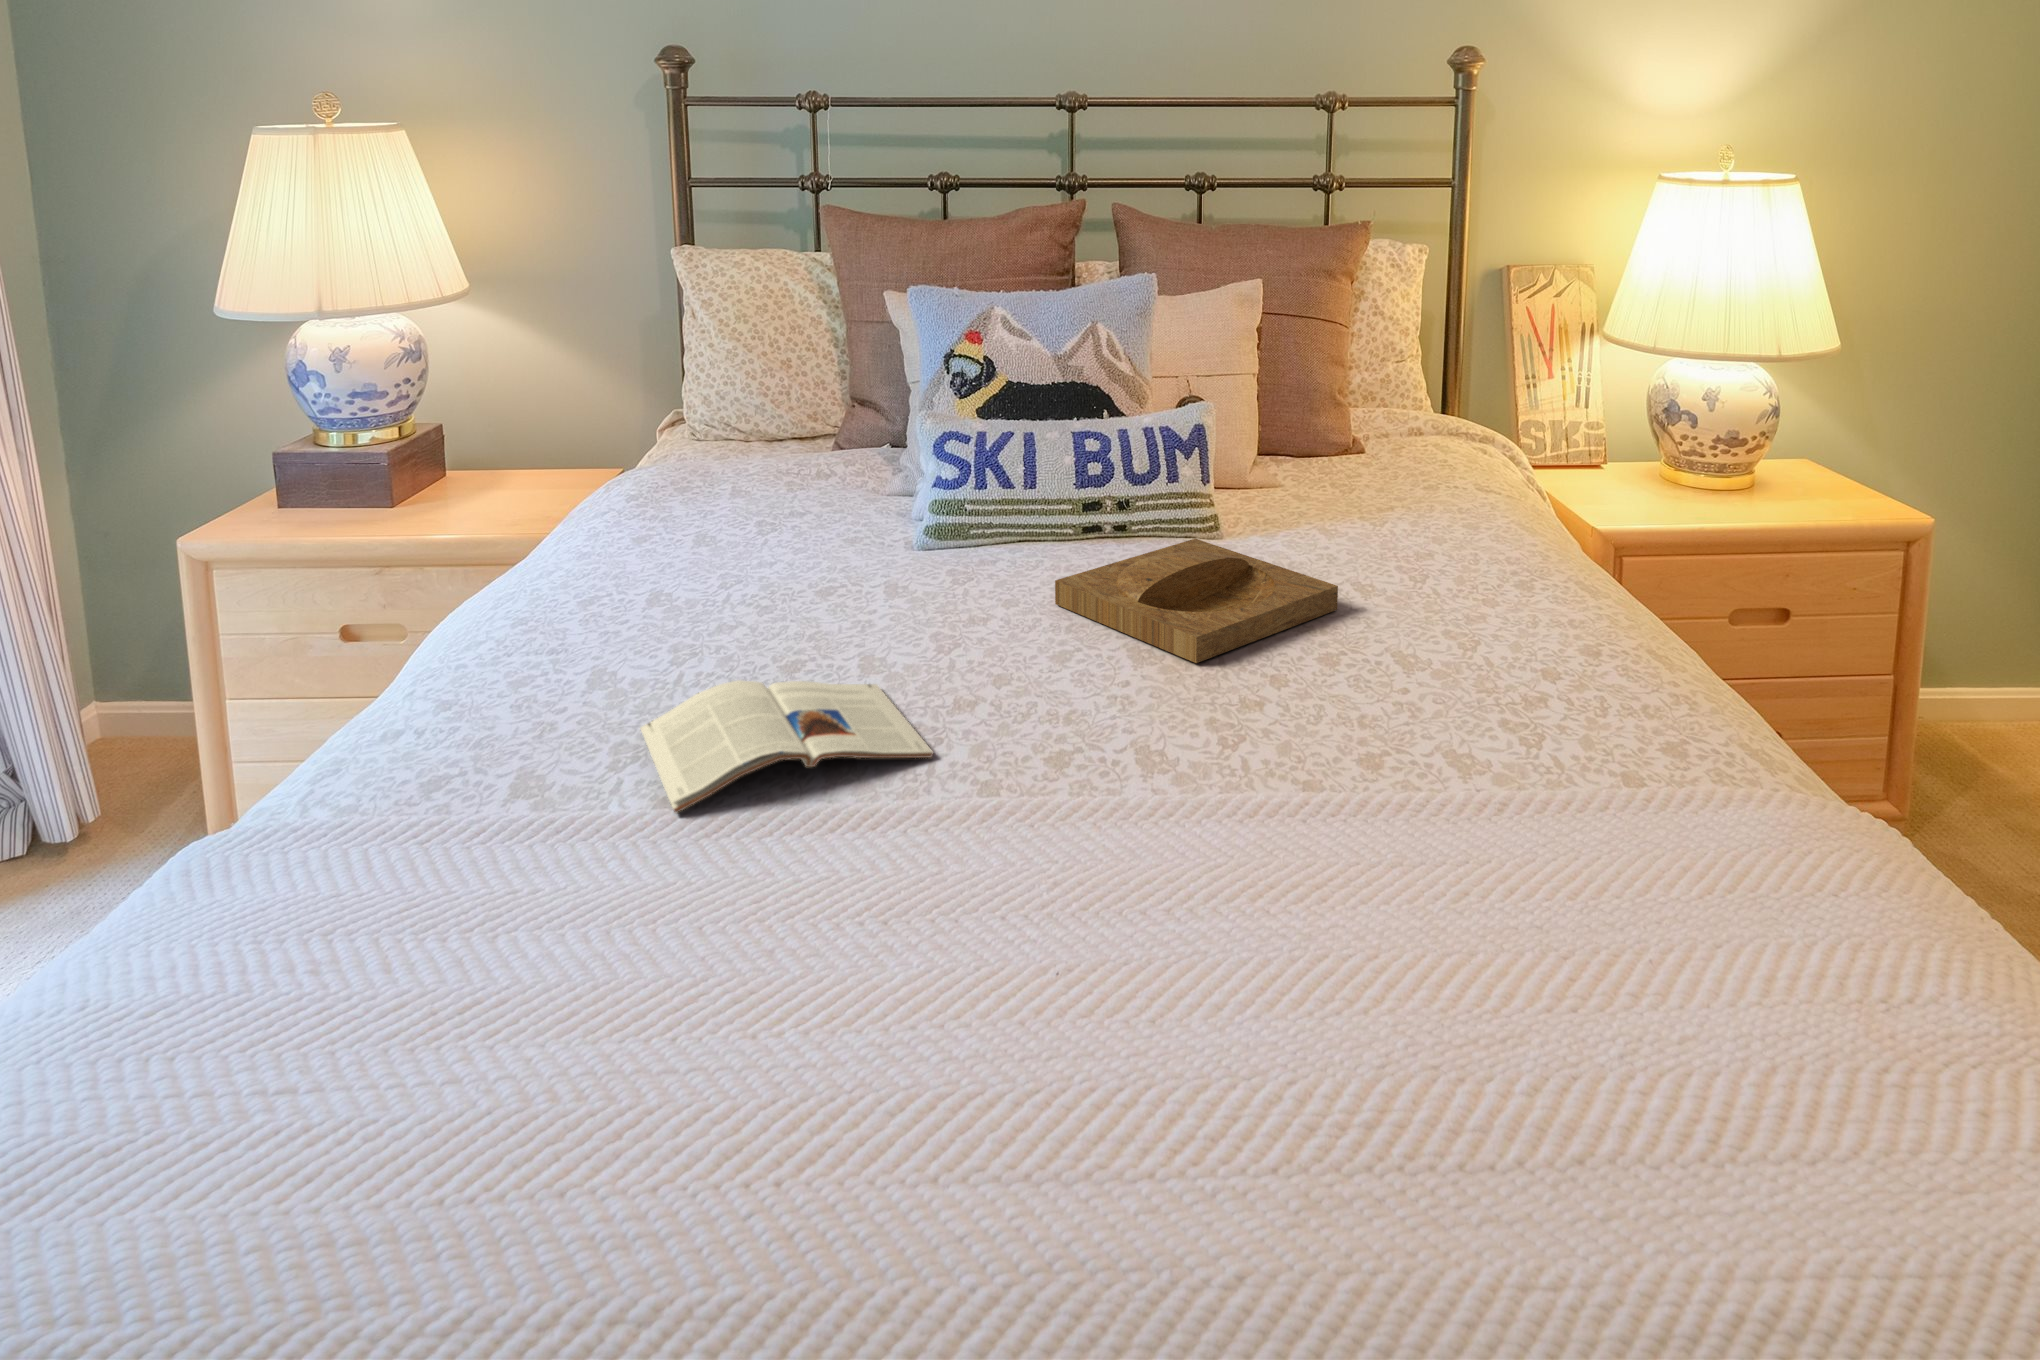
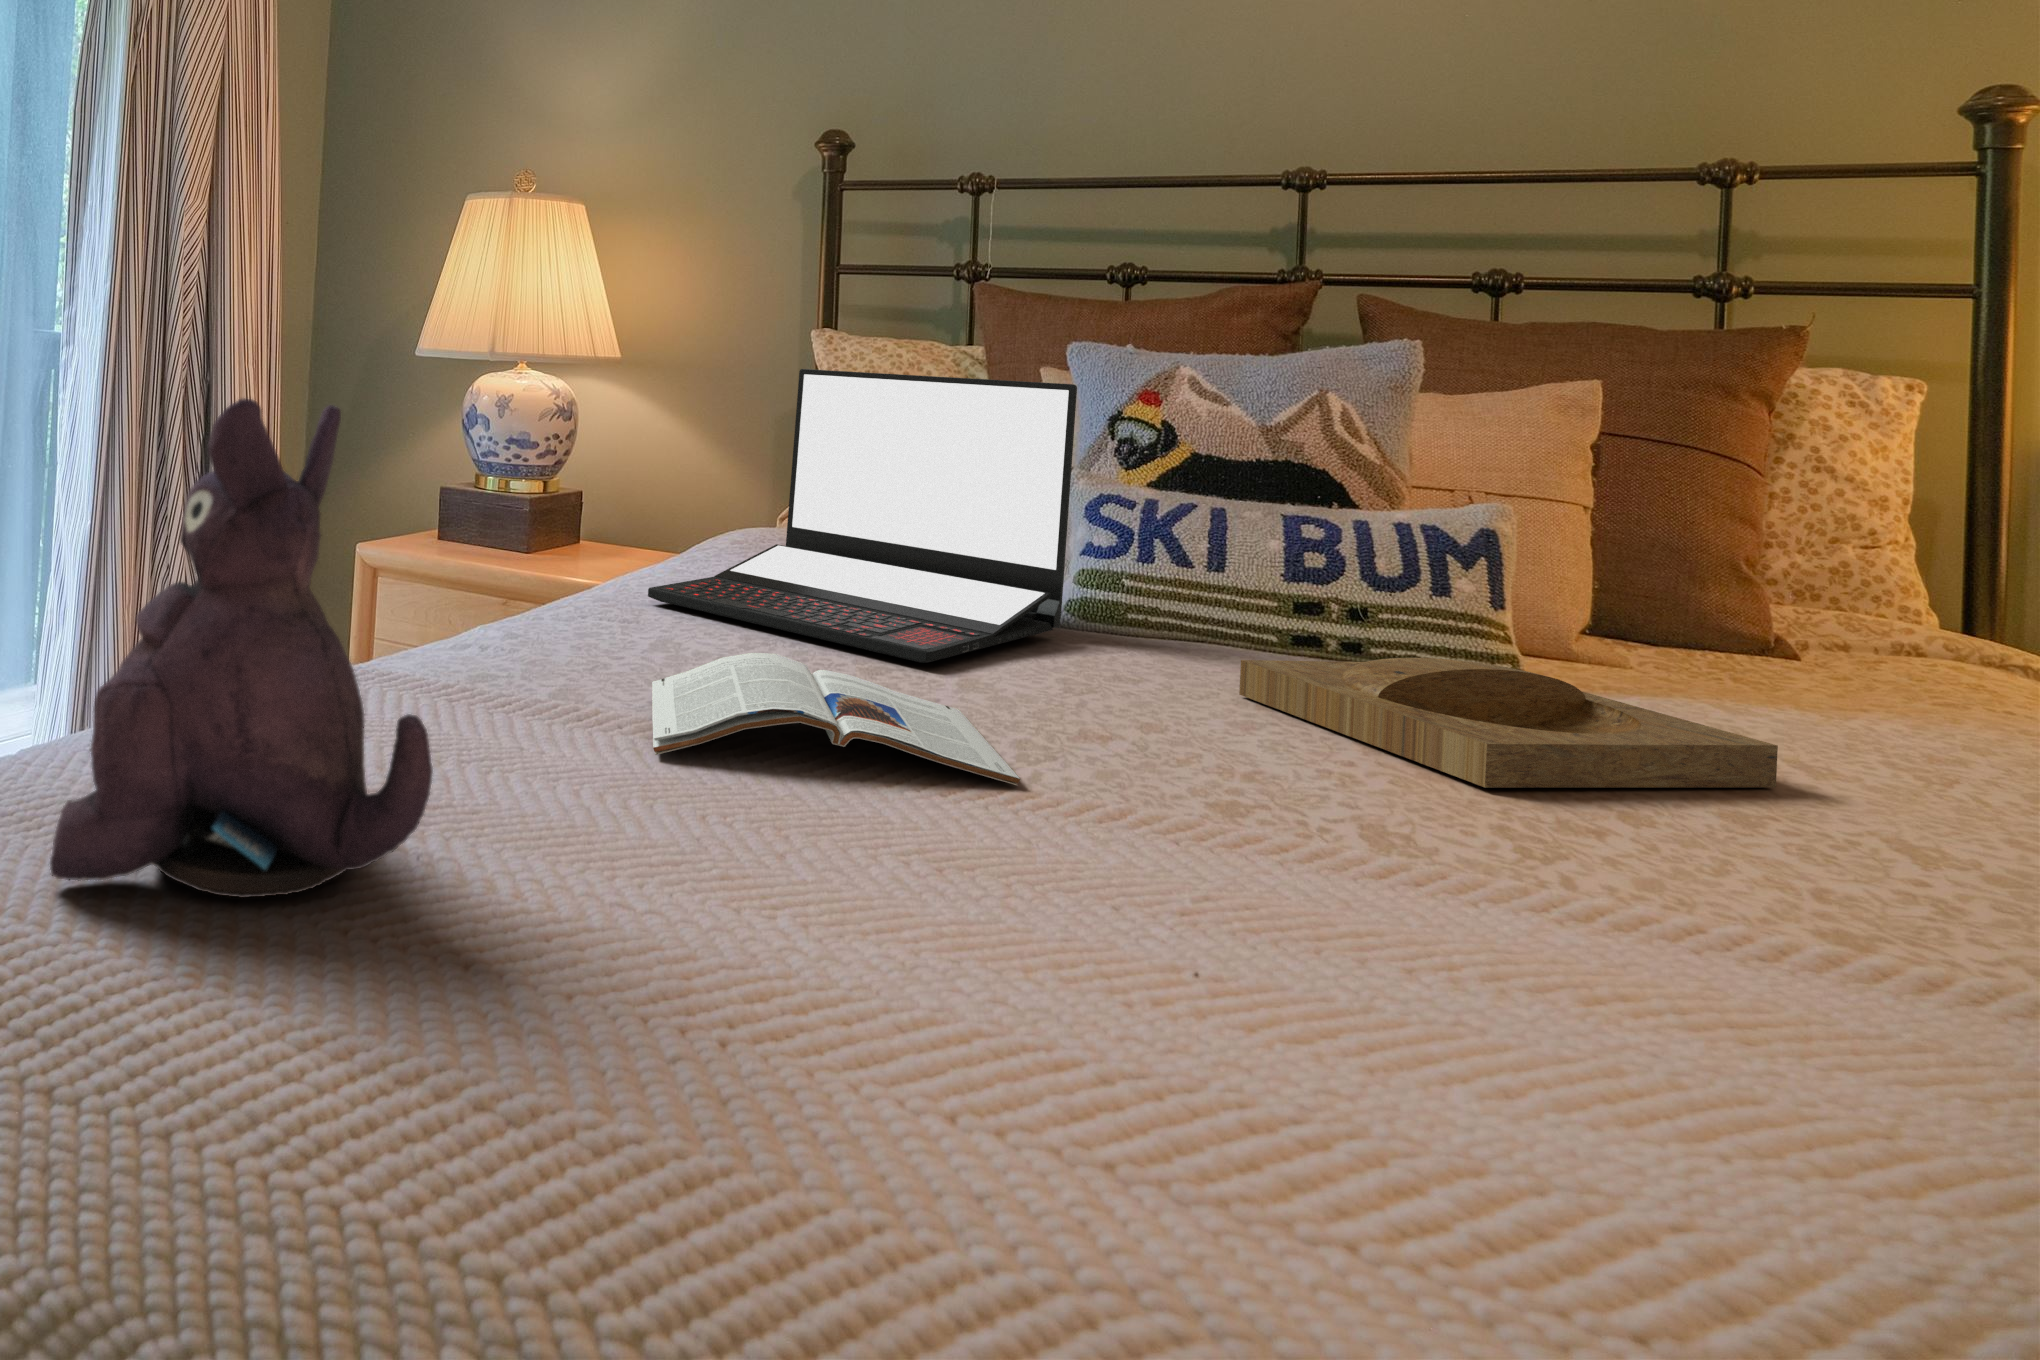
laptop: none [587,357,929,633] -> present [648,369,1077,663]
plush toy: none [258,684,577,1130] -> present [50,398,433,898]

